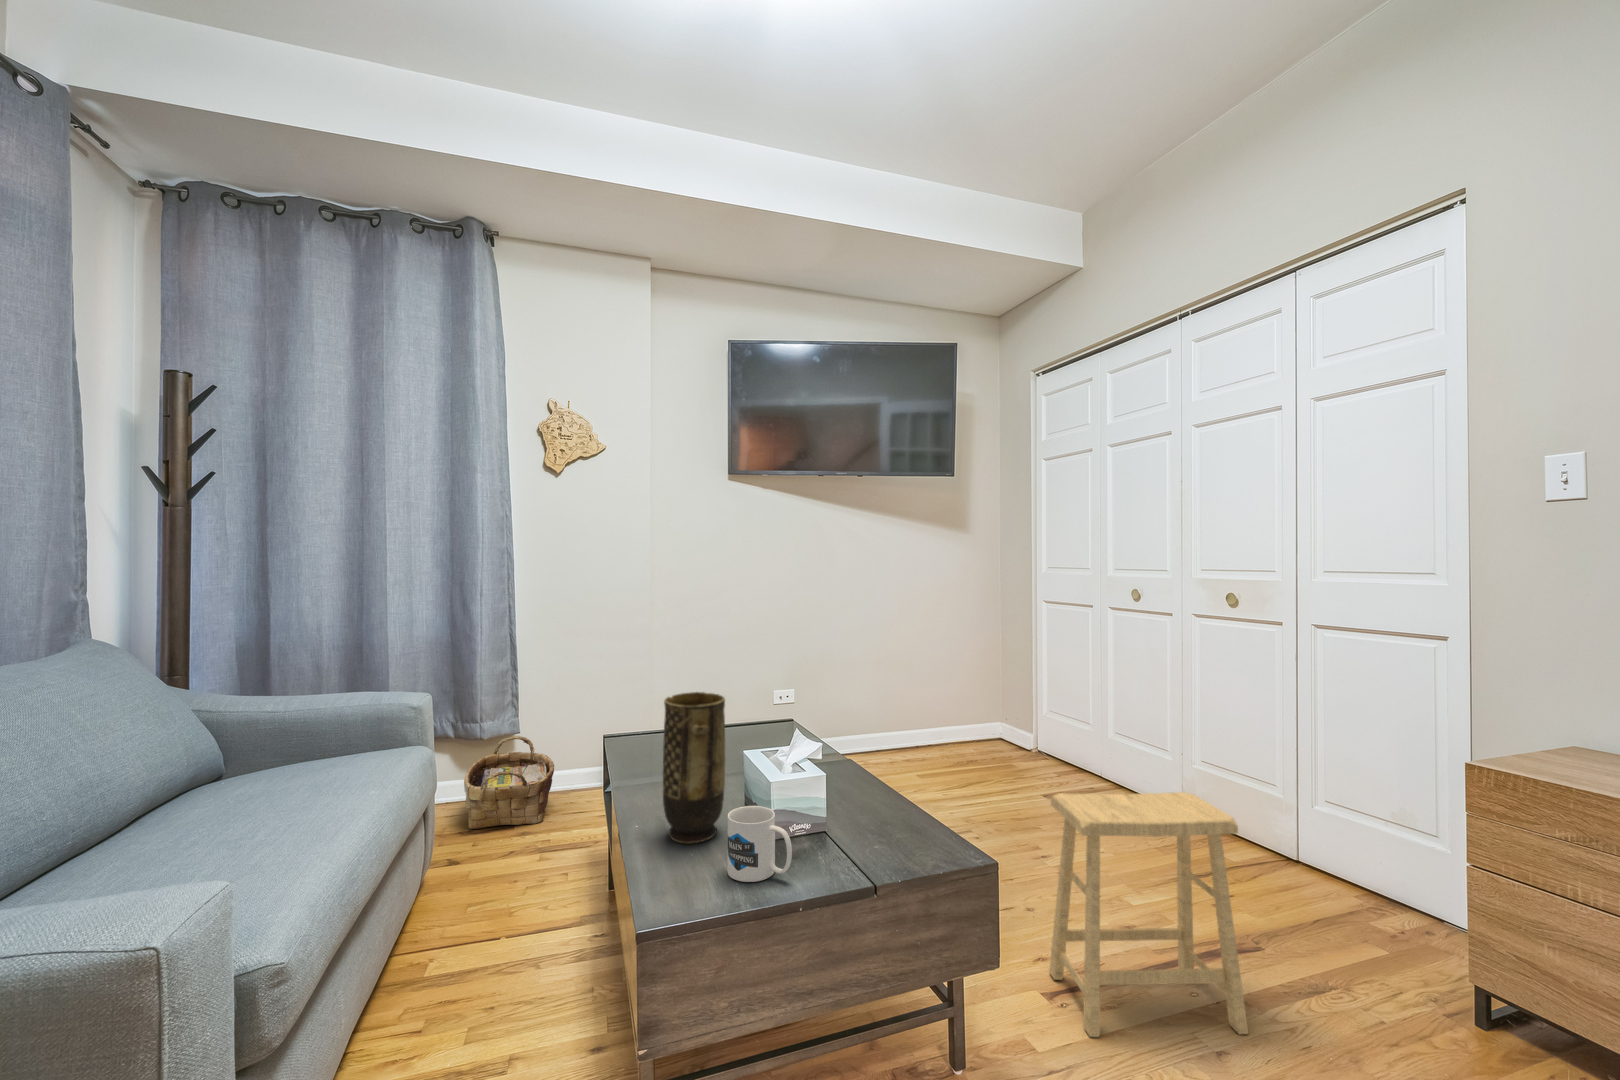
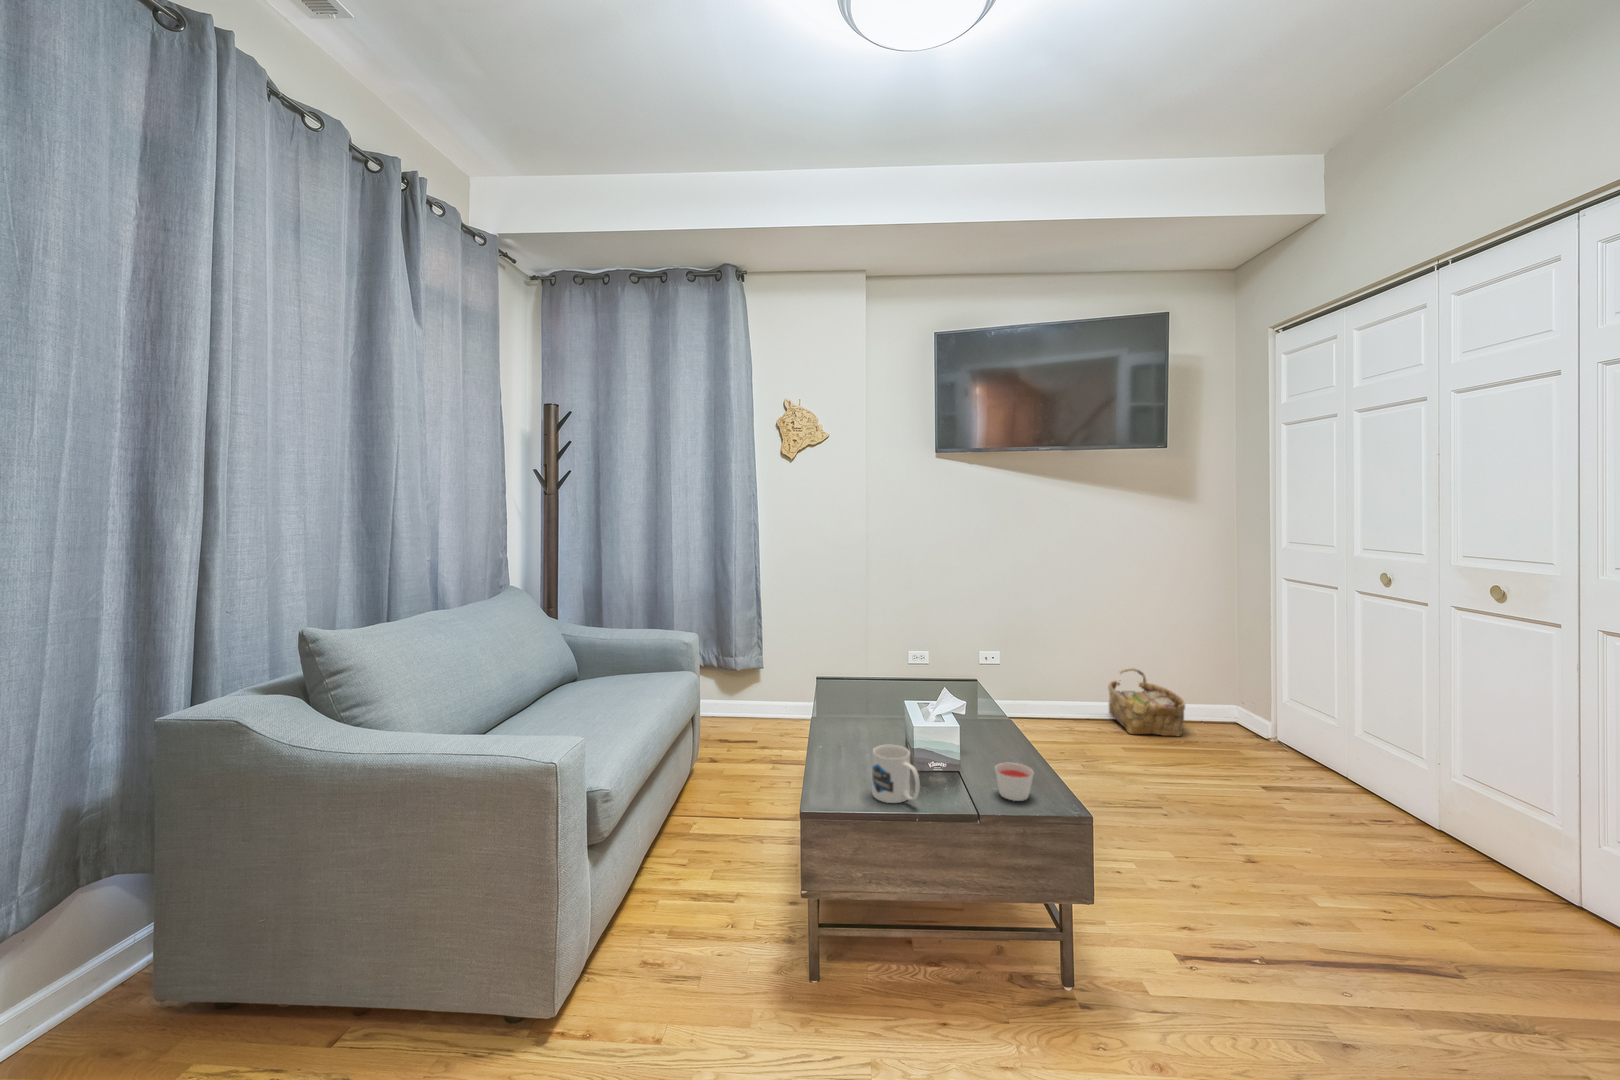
vase: present [663,692,725,843] -> none [835,650,883,767]
woven basket: present [464,736,554,829] -> present [1108,669,1185,736]
footstool: present [1049,792,1248,1037] -> none [1190,775,1408,1048]
candle: none [868,808,911,852] -> present [995,763,1033,801]

